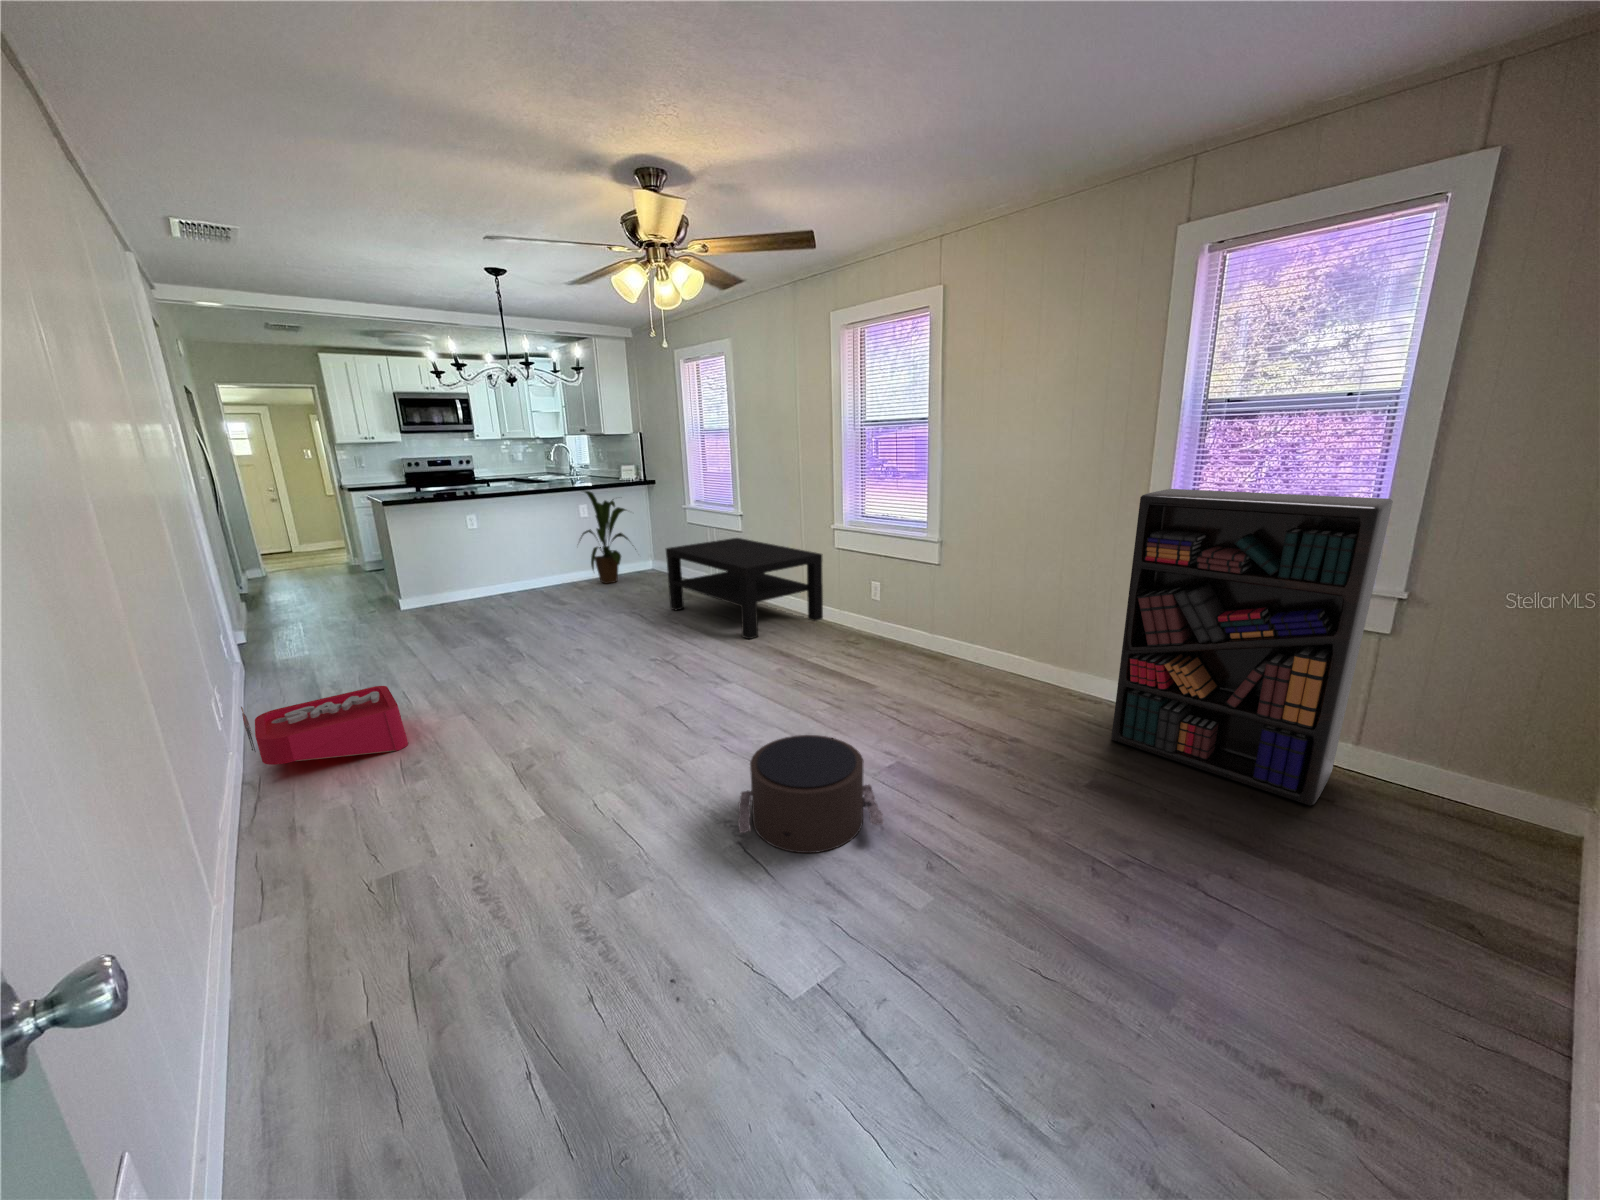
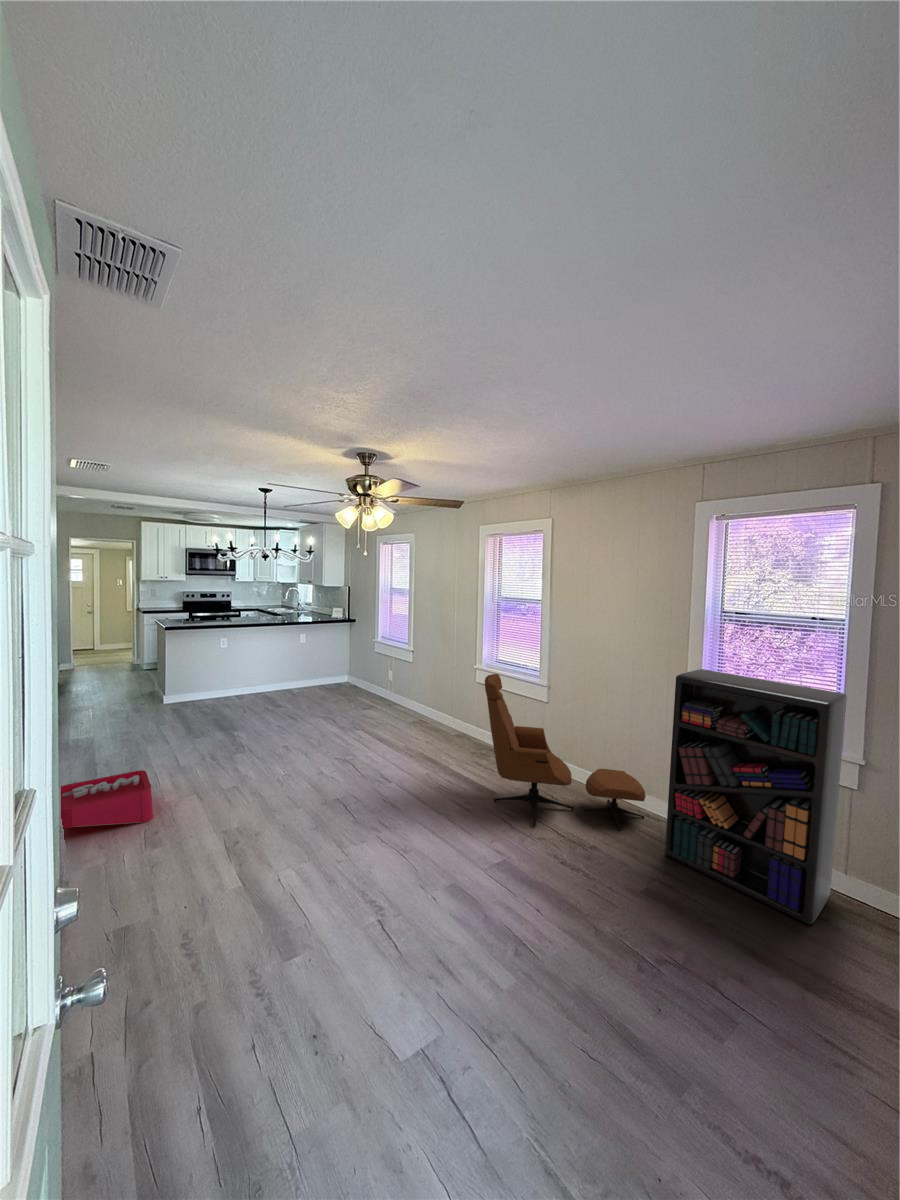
house plant: present [581,491,628,584] -> none [294,625,339,692]
lounge chair: none [857,523,1081,720] -> present [485,674,646,831]
coffee table: present [666,538,823,639] -> none [355,666,467,747]
pouf: present [738,735,884,853] -> none [378,836,485,934]

